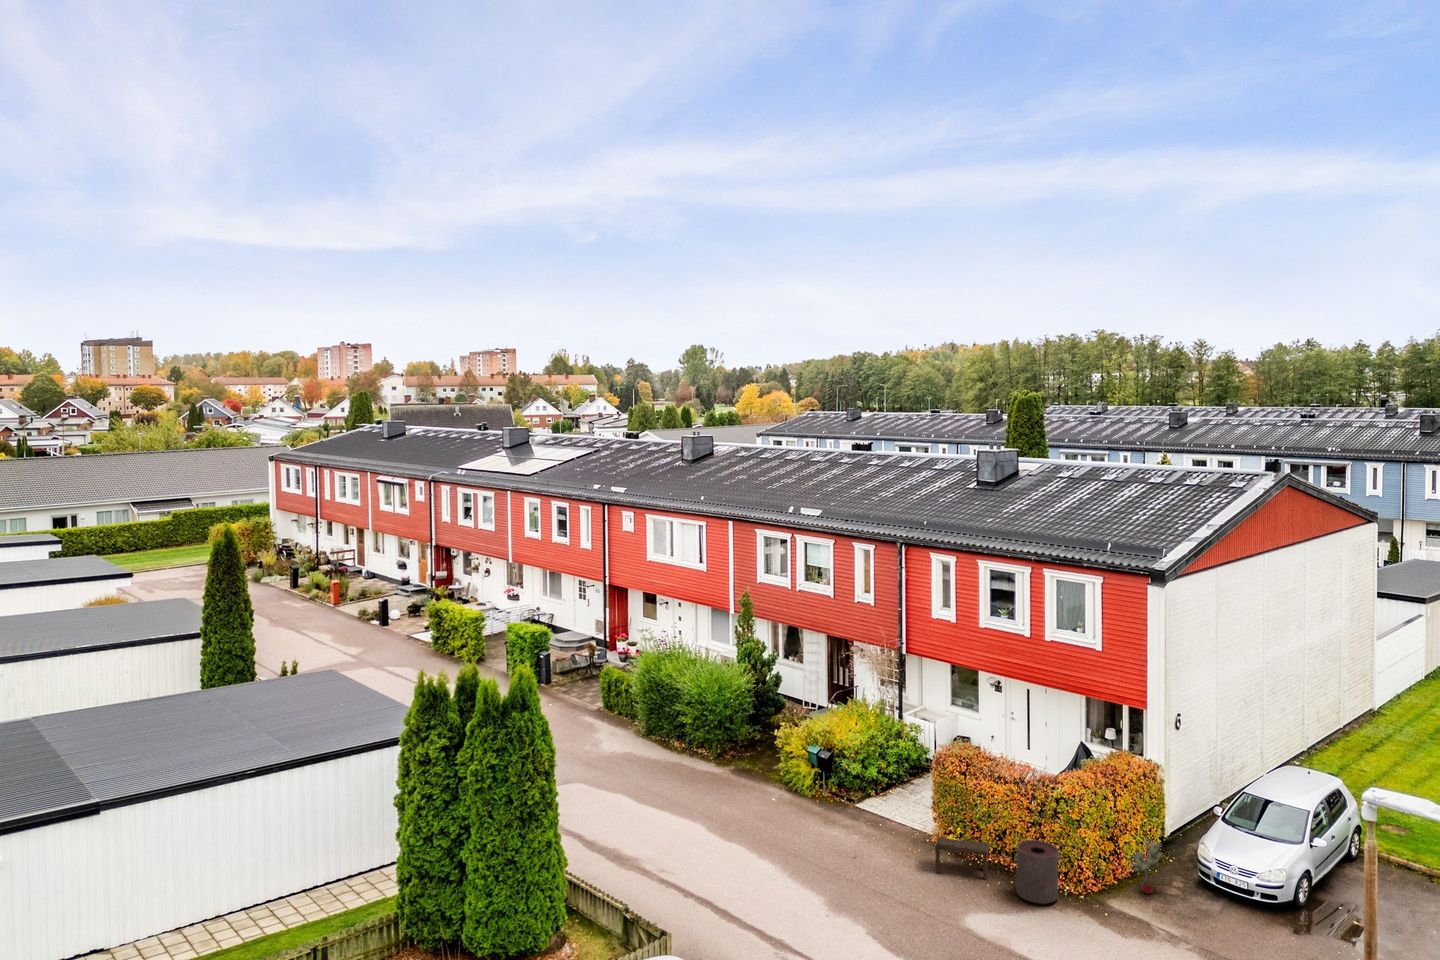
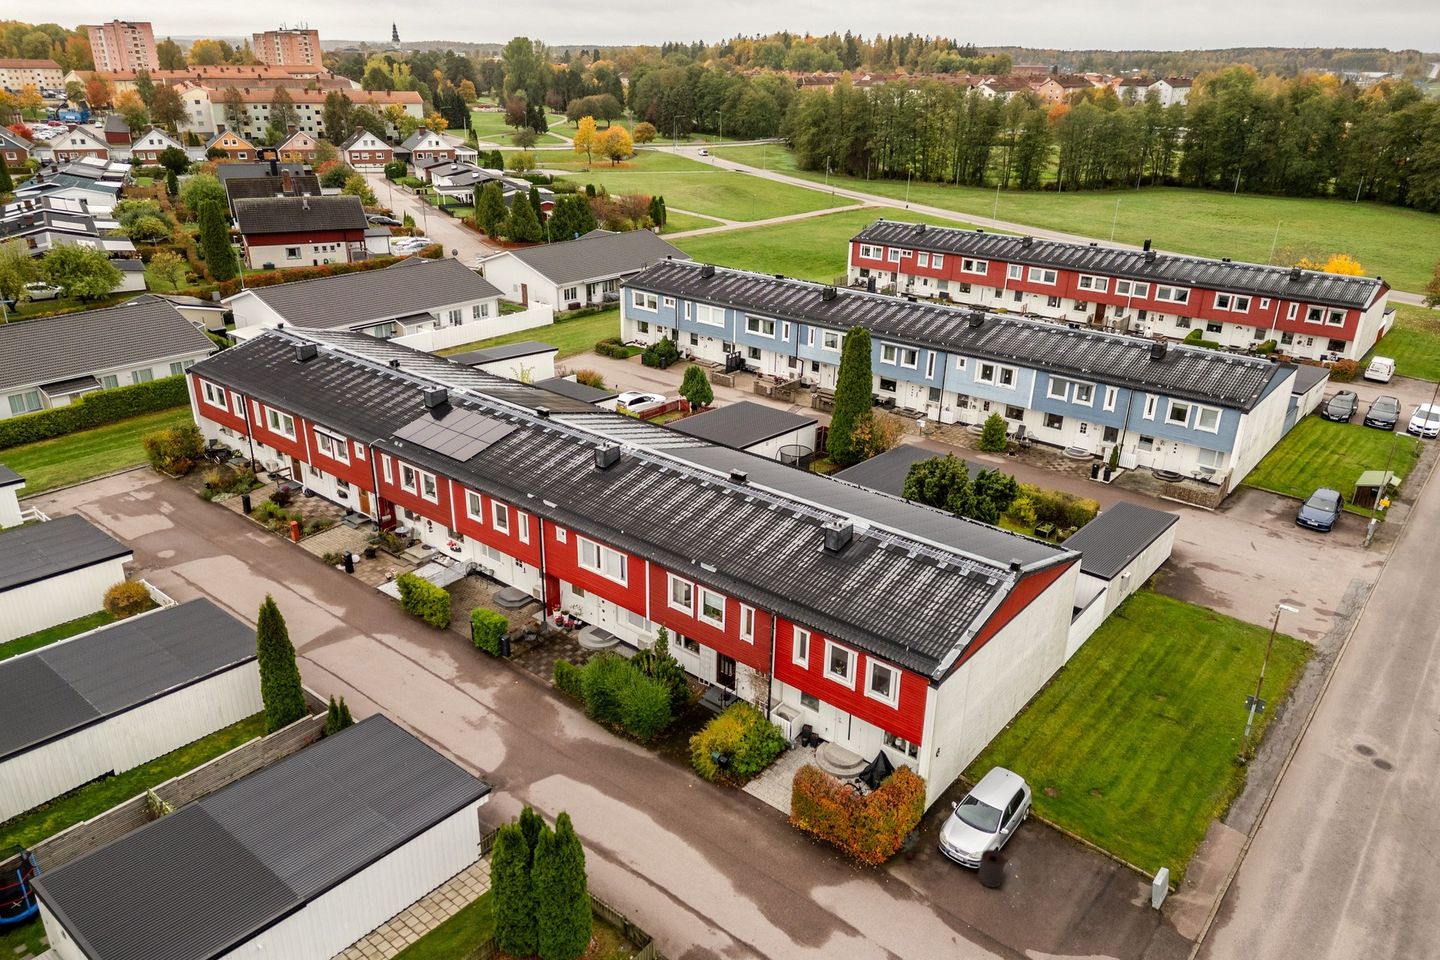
bench: present [935,837,989,879] -> none [794,829,825,854]
trash can: present [1016,840,1059,904] -> present [978,850,1005,887]

